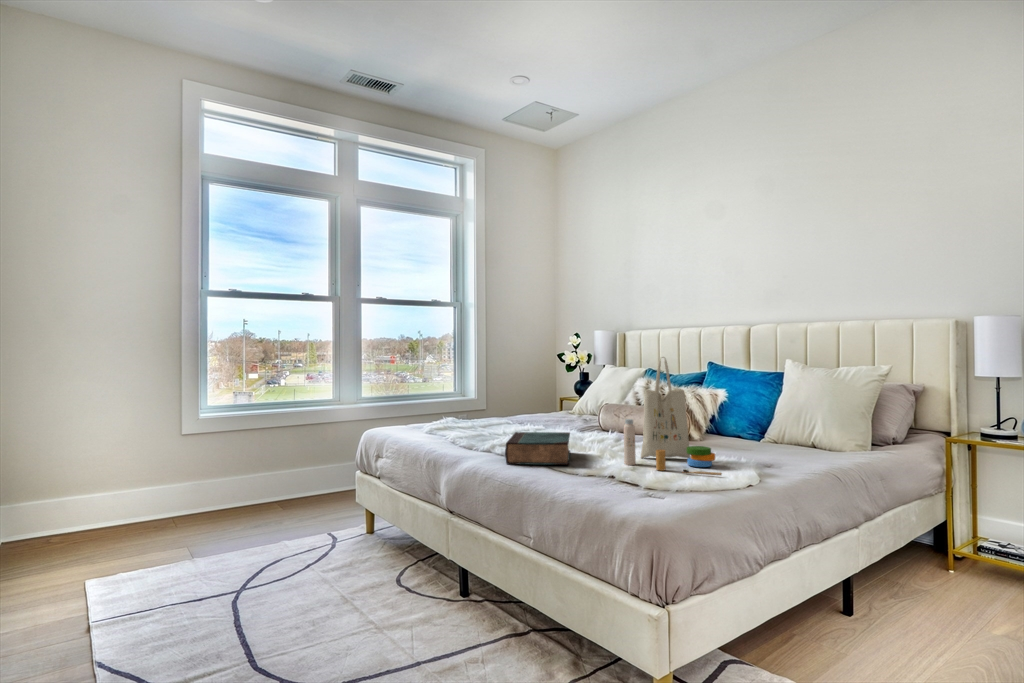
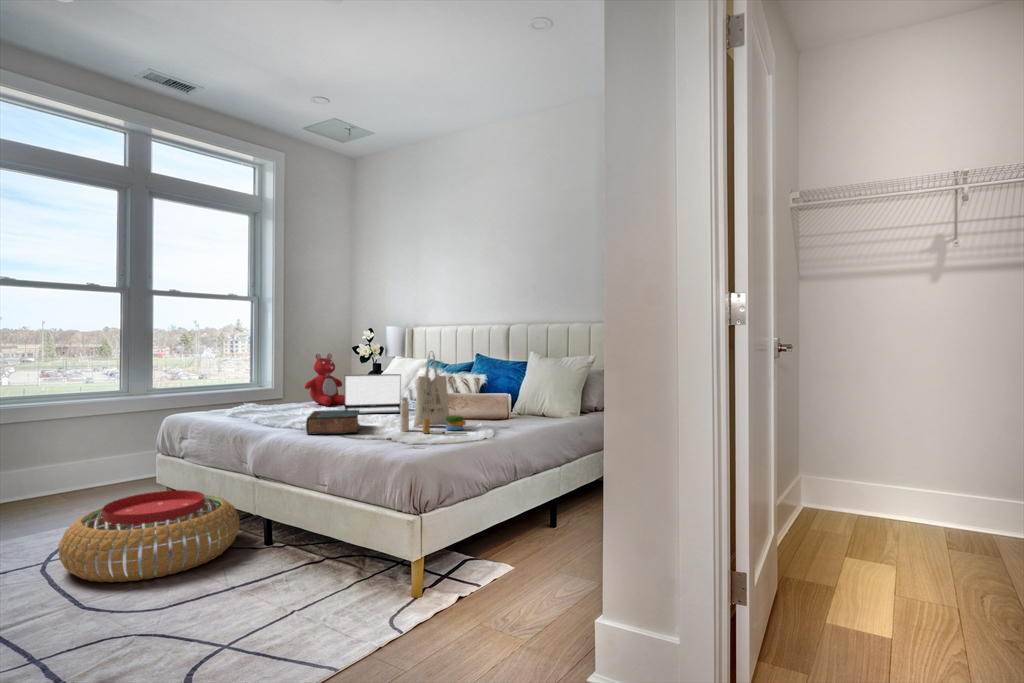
teddy bear: none [506,362,555,423] -> present [305,353,345,406]
laptop: none [550,387,622,435] -> present [345,374,401,414]
pouf: none [248,519,432,631] -> present [59,490,239,583]

